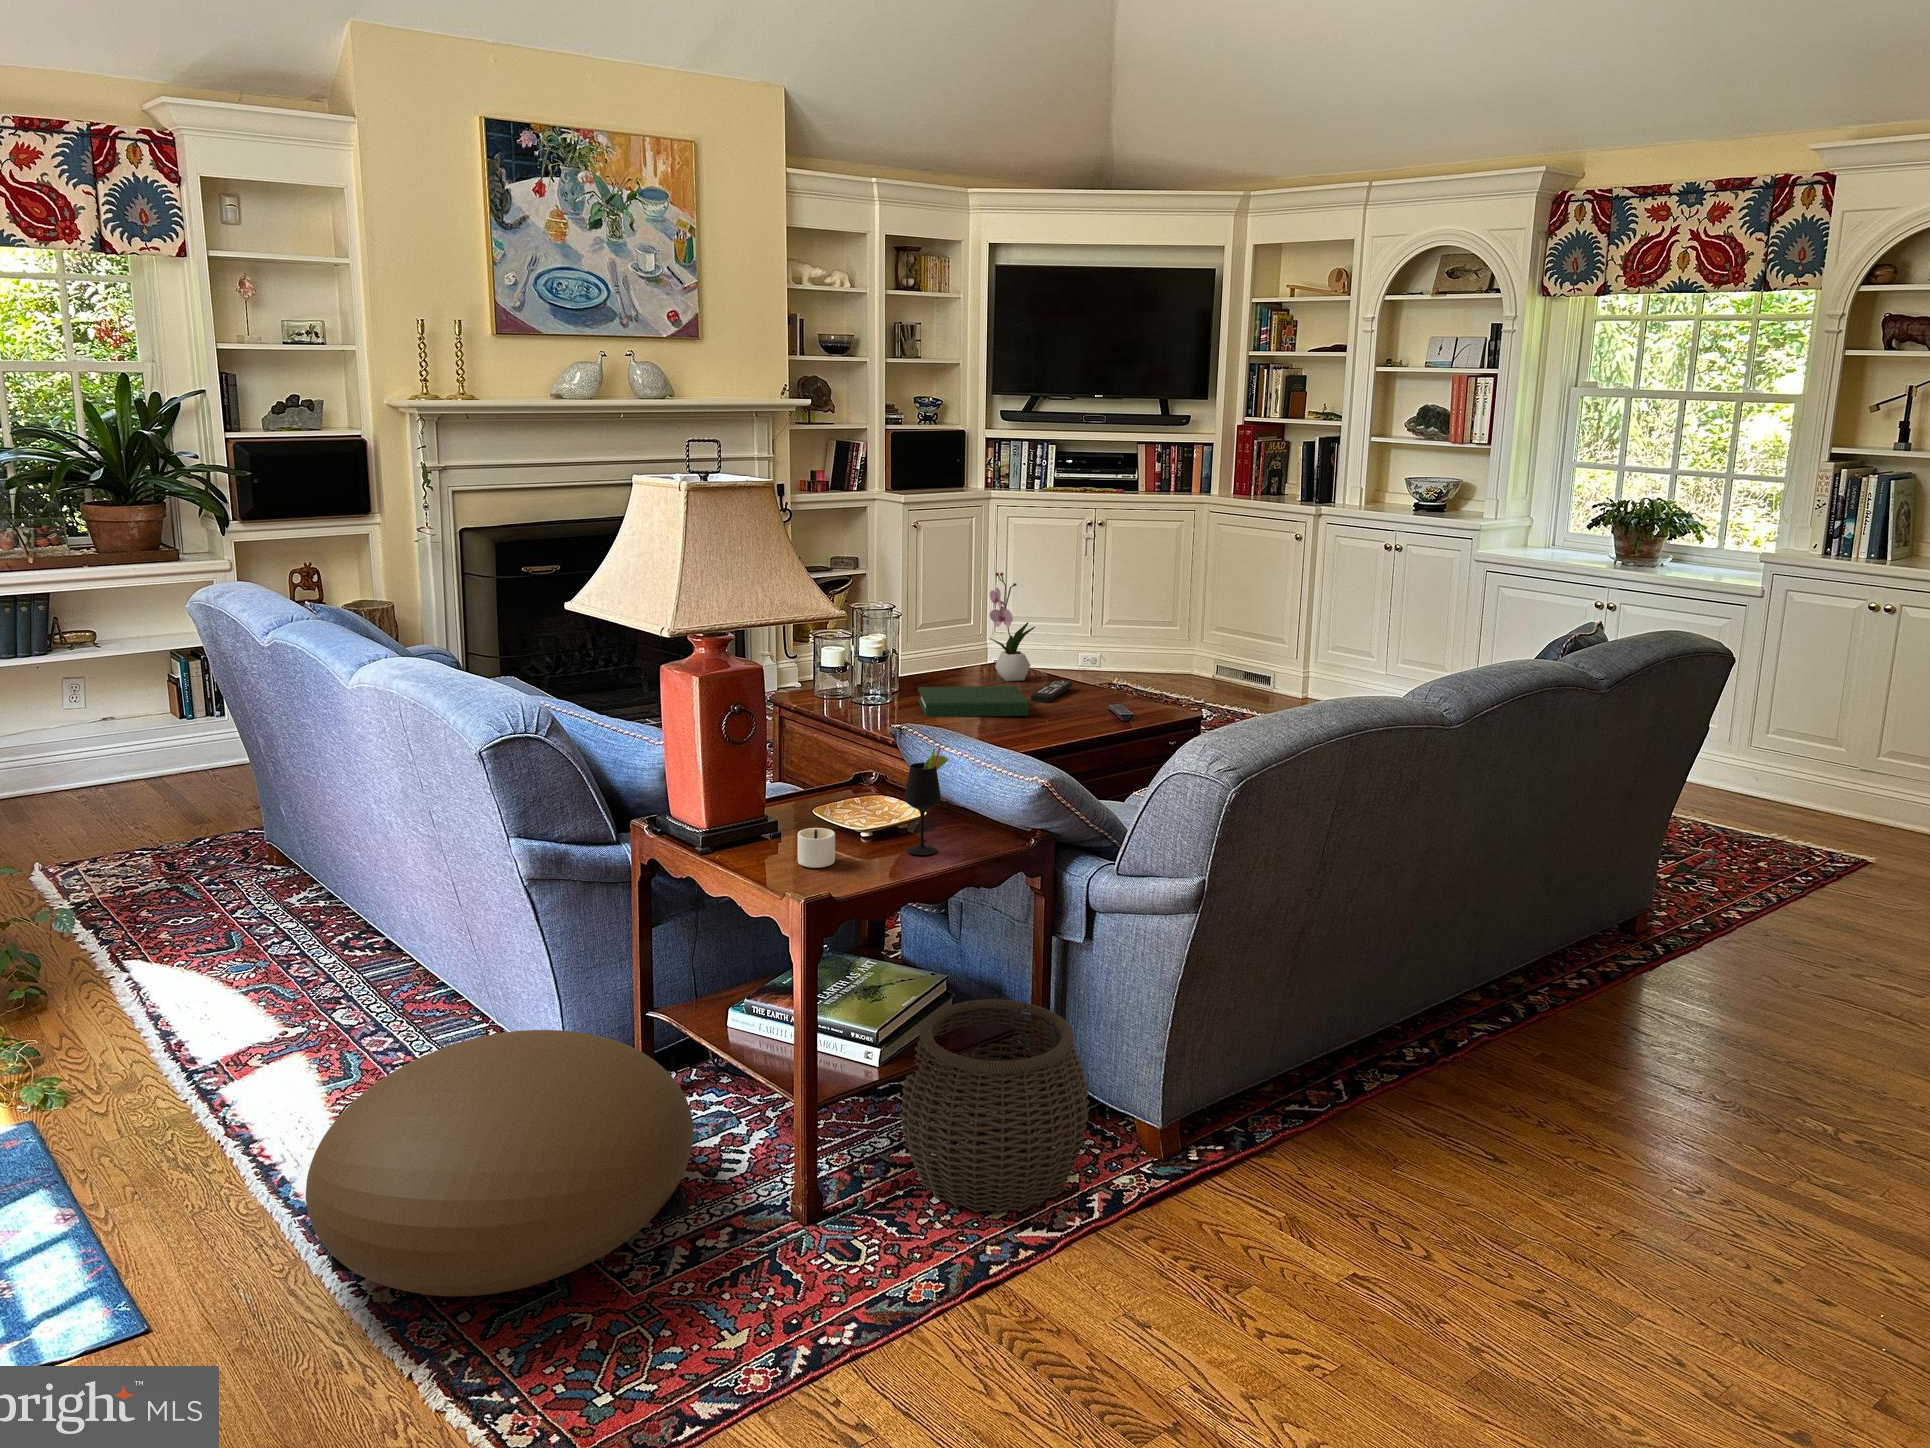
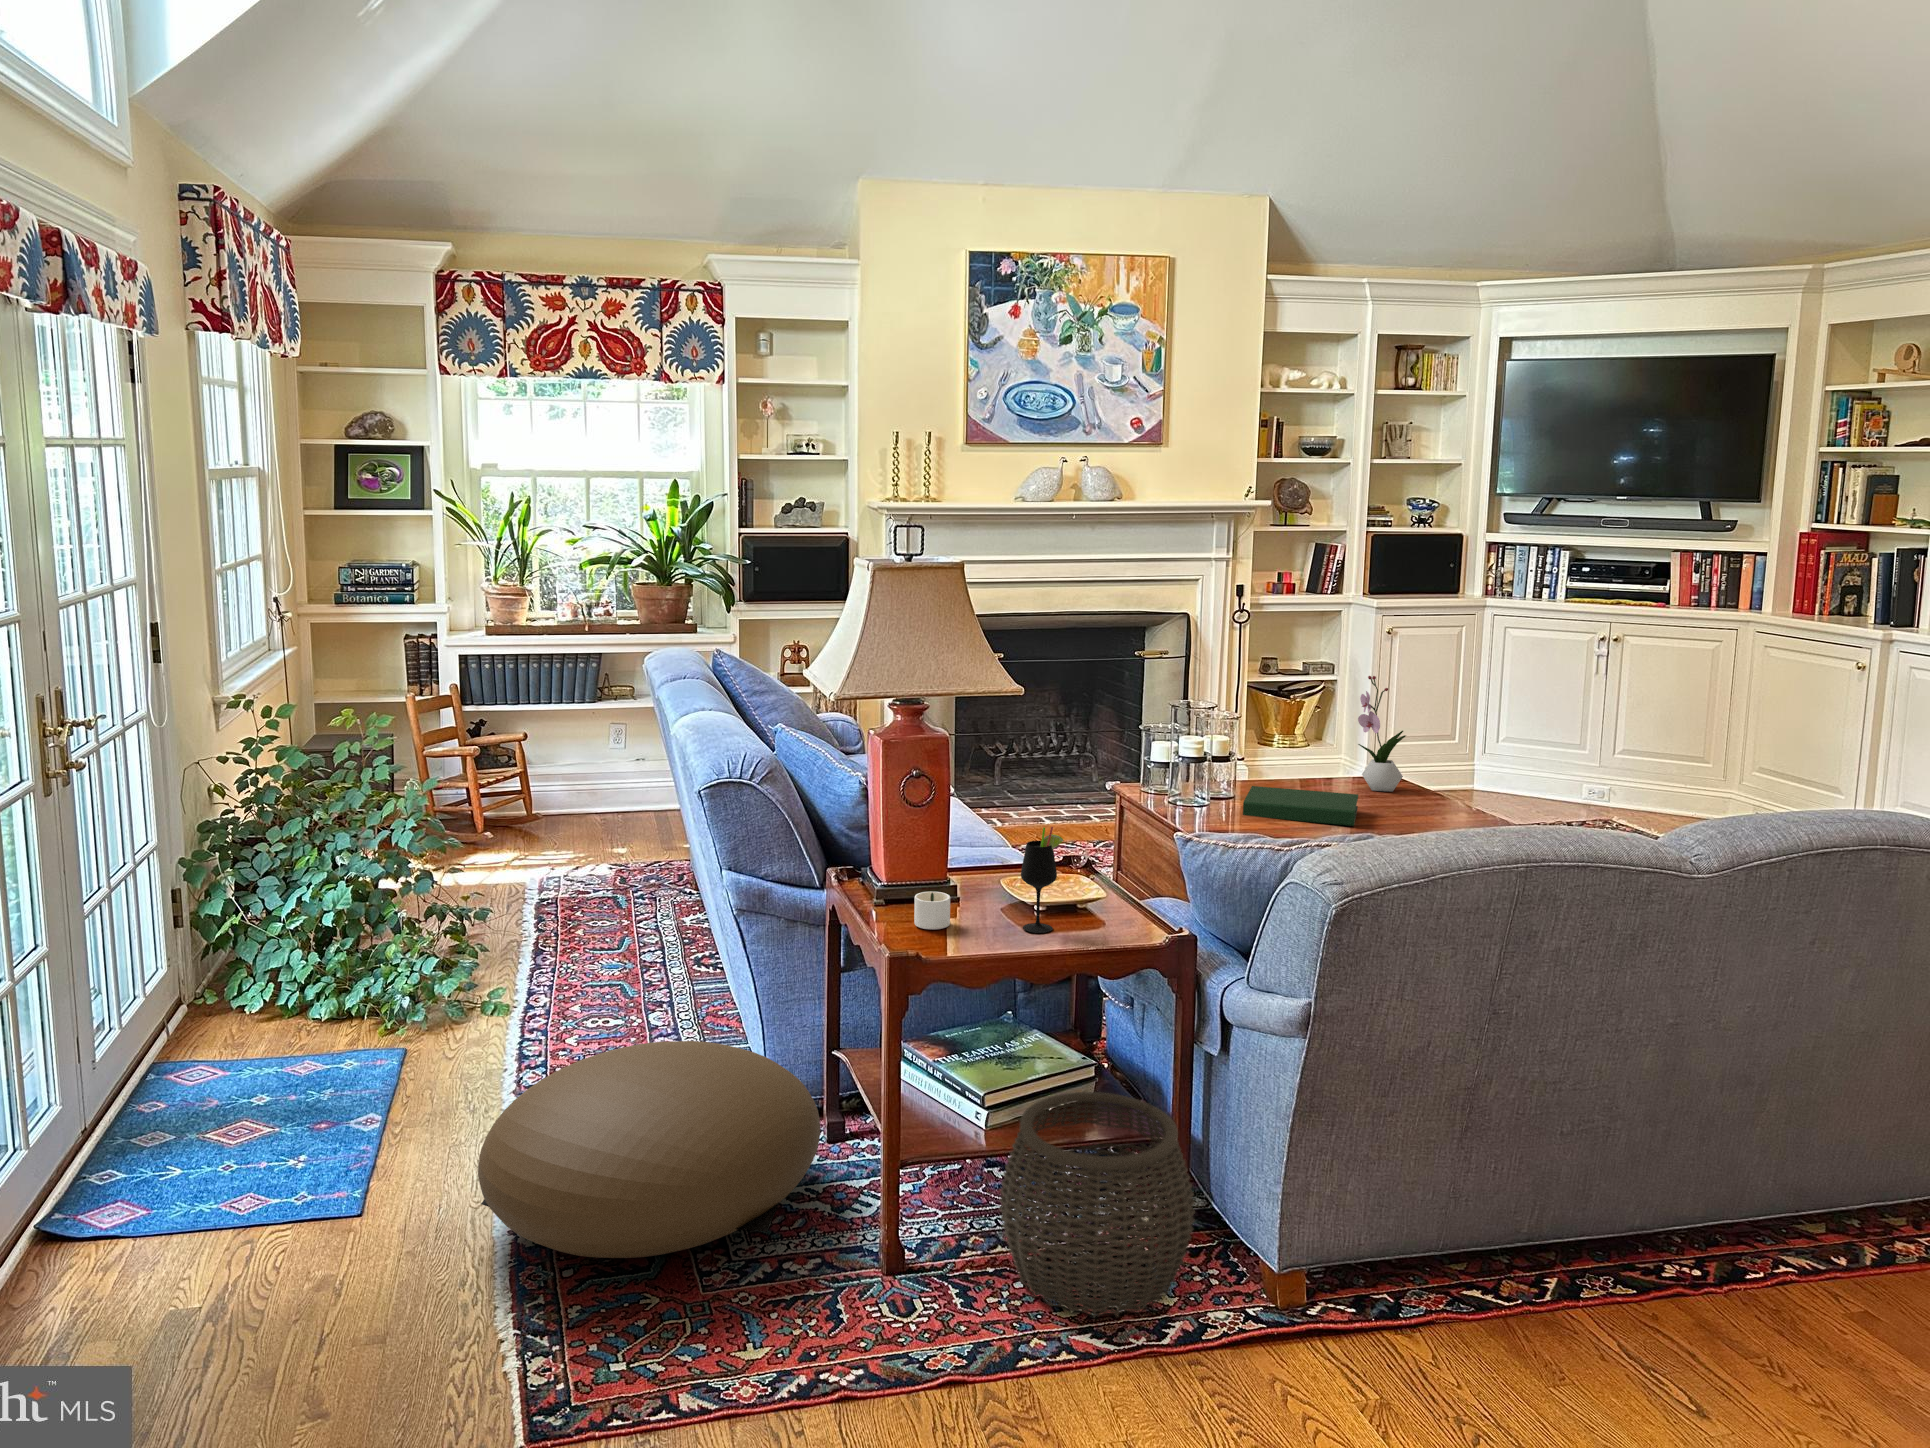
remote control: present [1031,680,1073,703] -> none [1377,794,1440,815]

